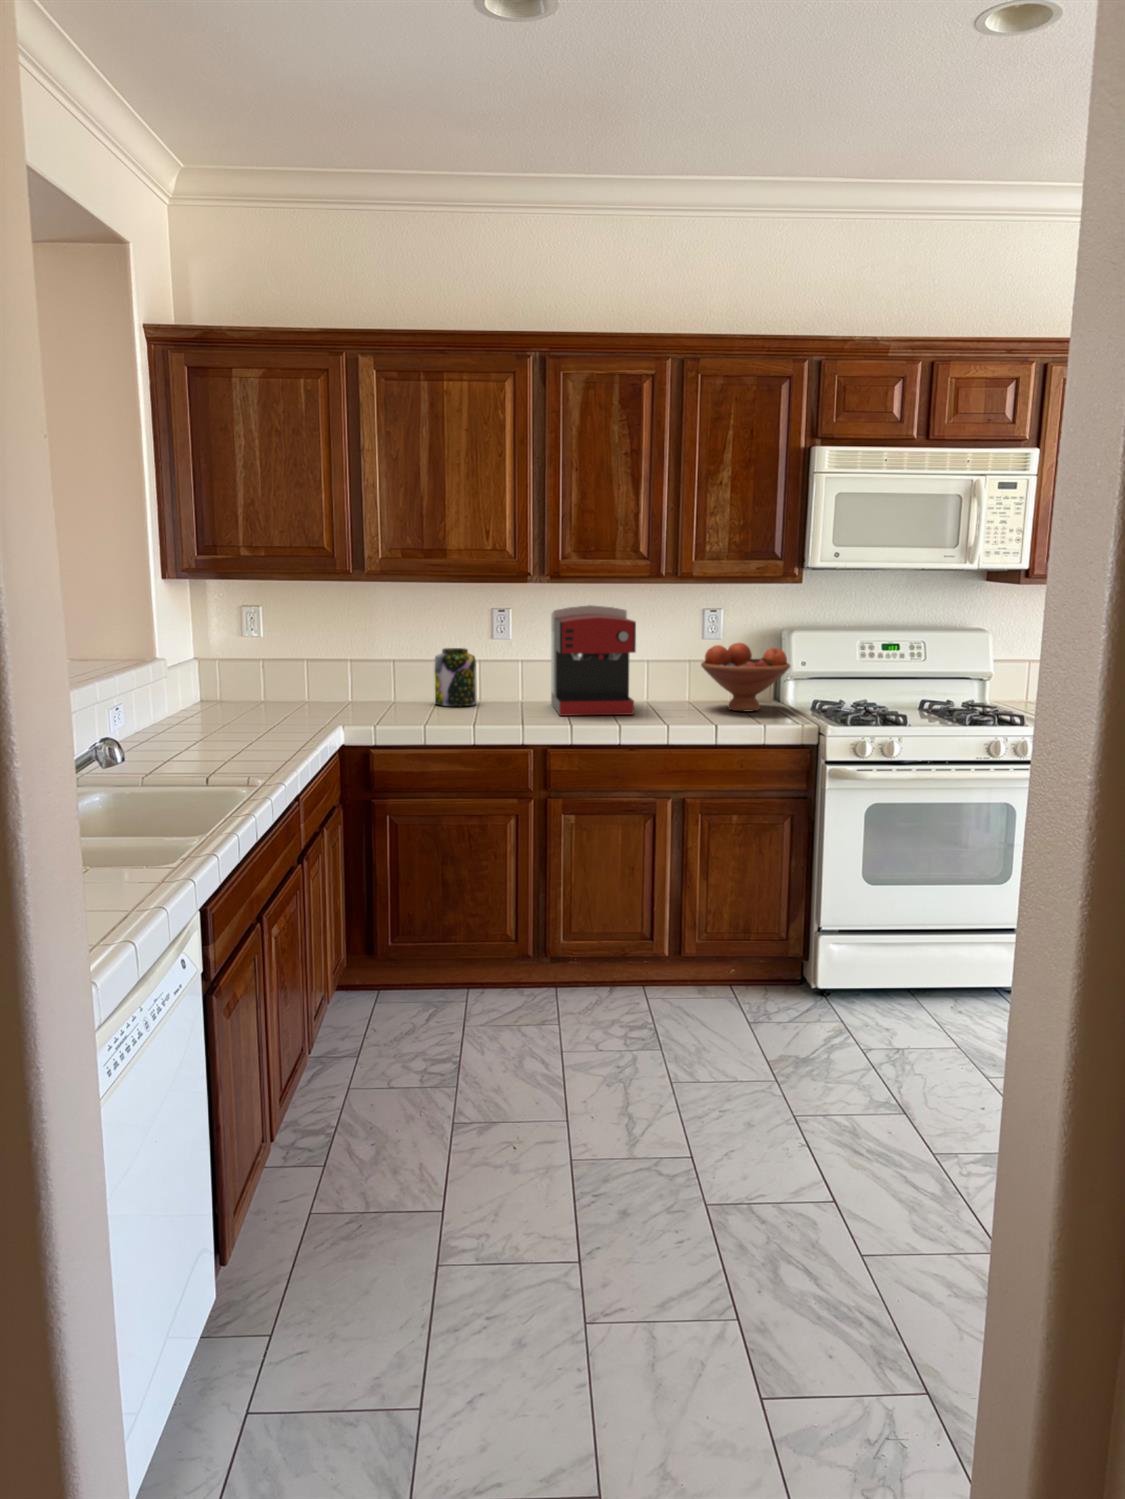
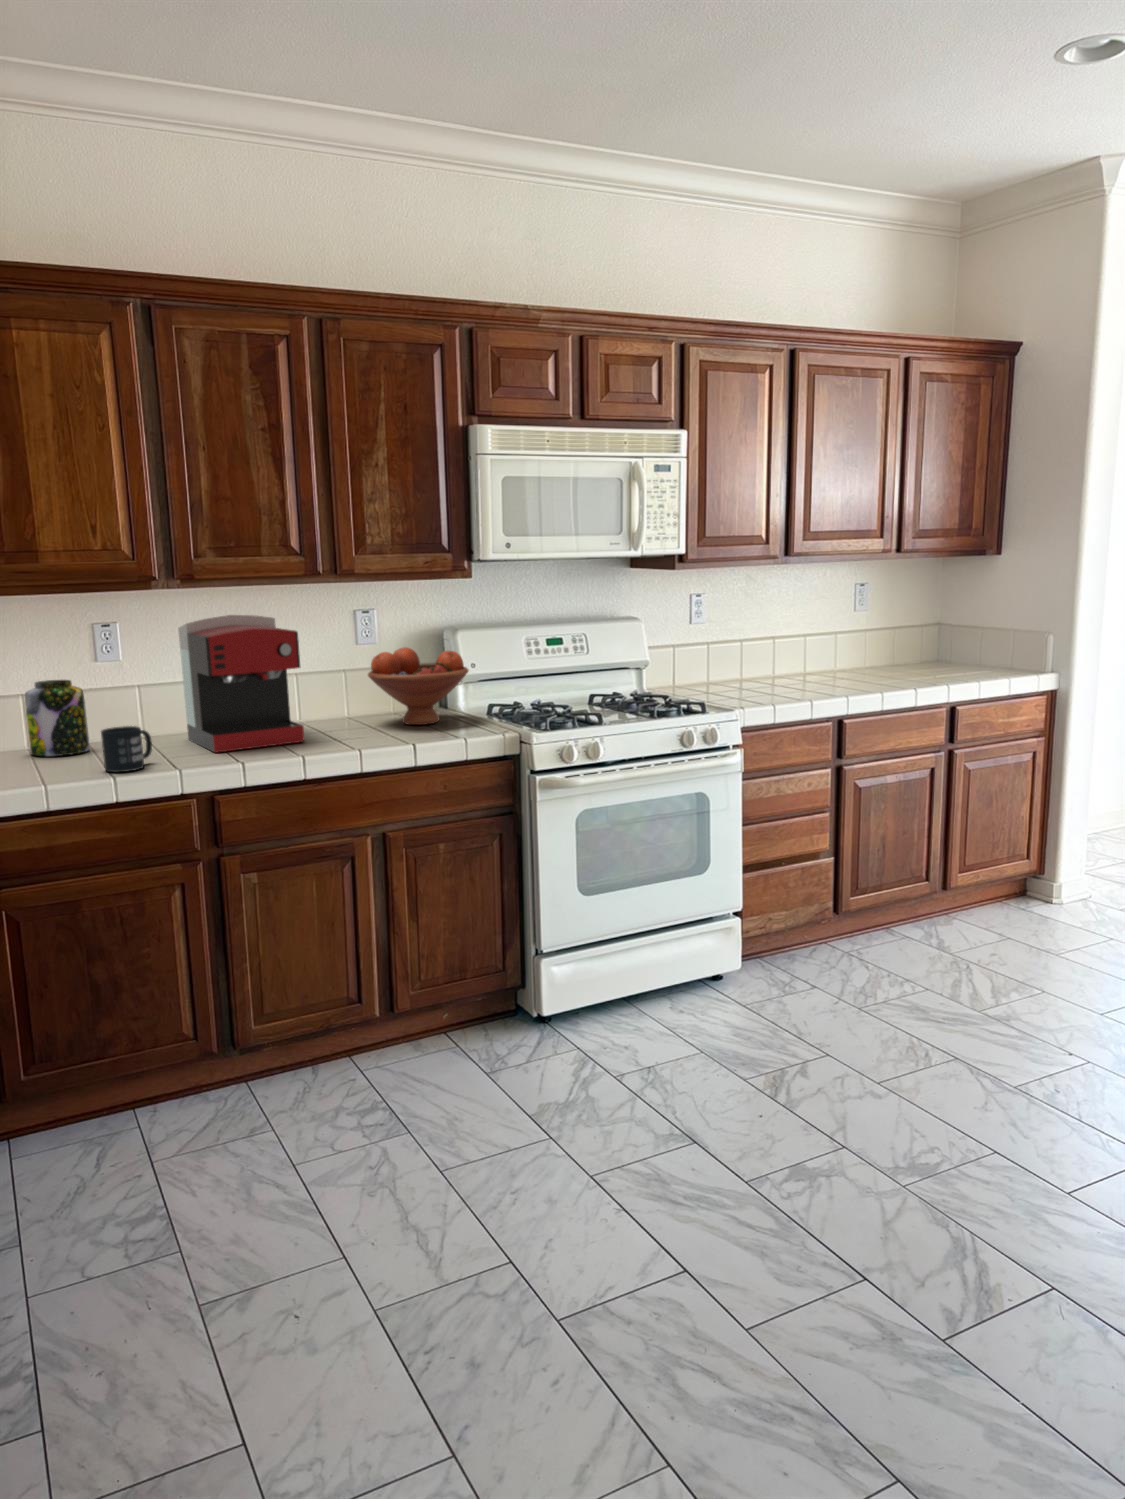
mug: none [472,687,510,722] -> present [101,726,152,772]

